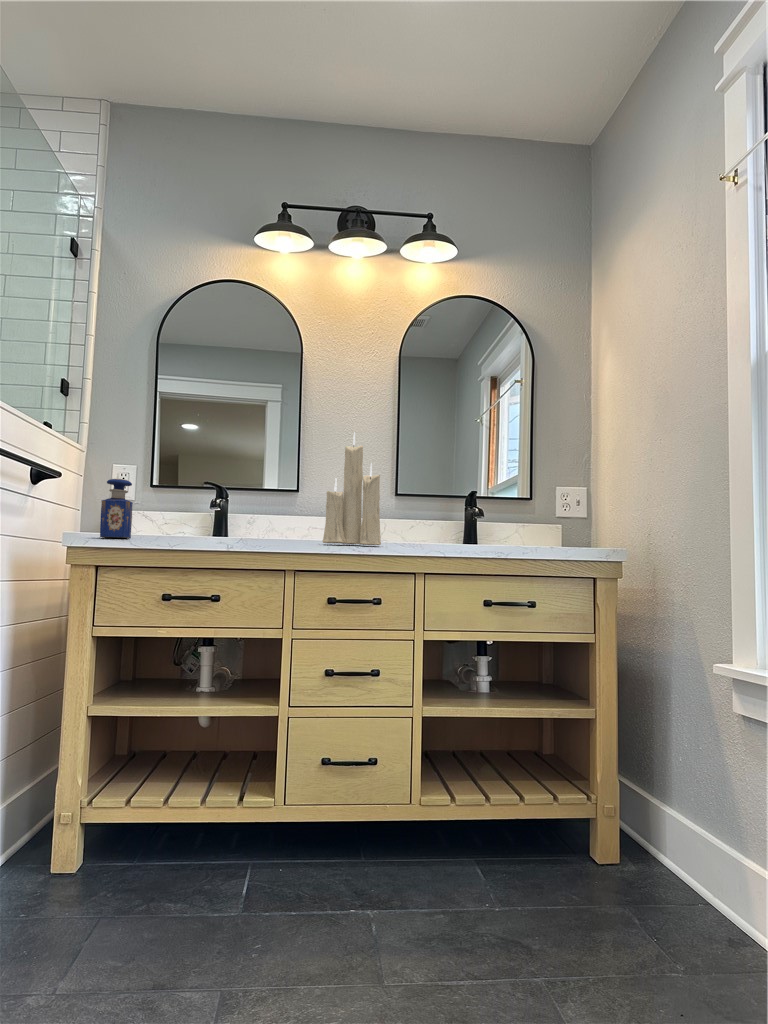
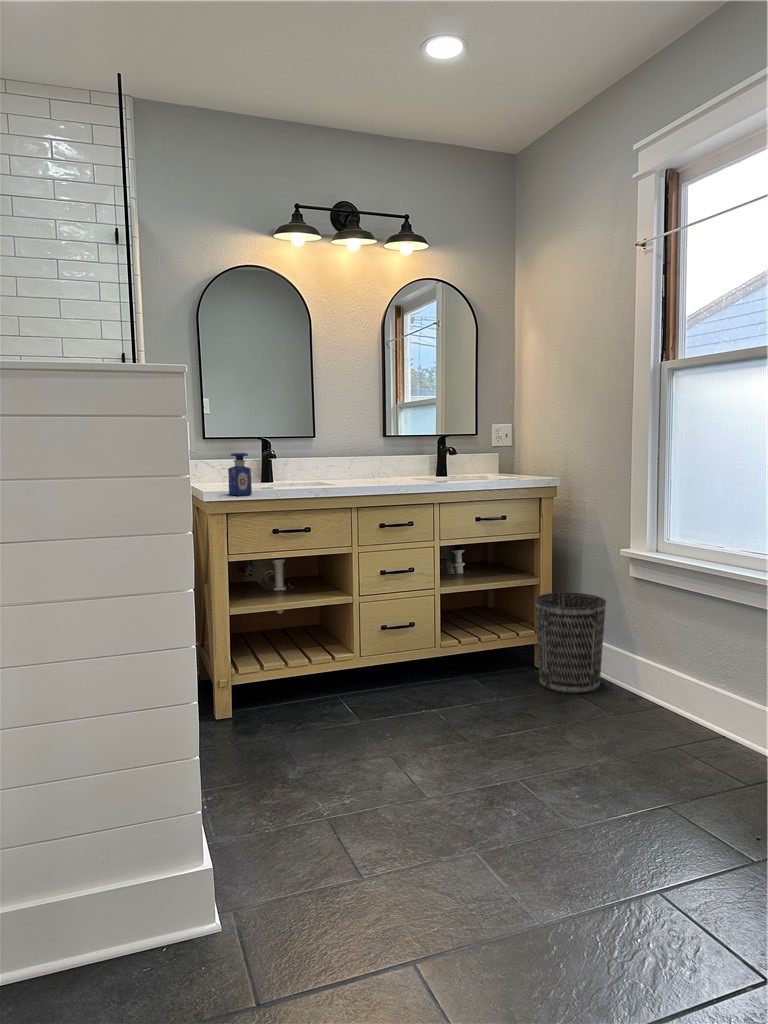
candle: present [323,432,381,545] -> none [376,404,415,487]
wastebasket: none [573,732,693,914] -> present [535,592,606,694]

